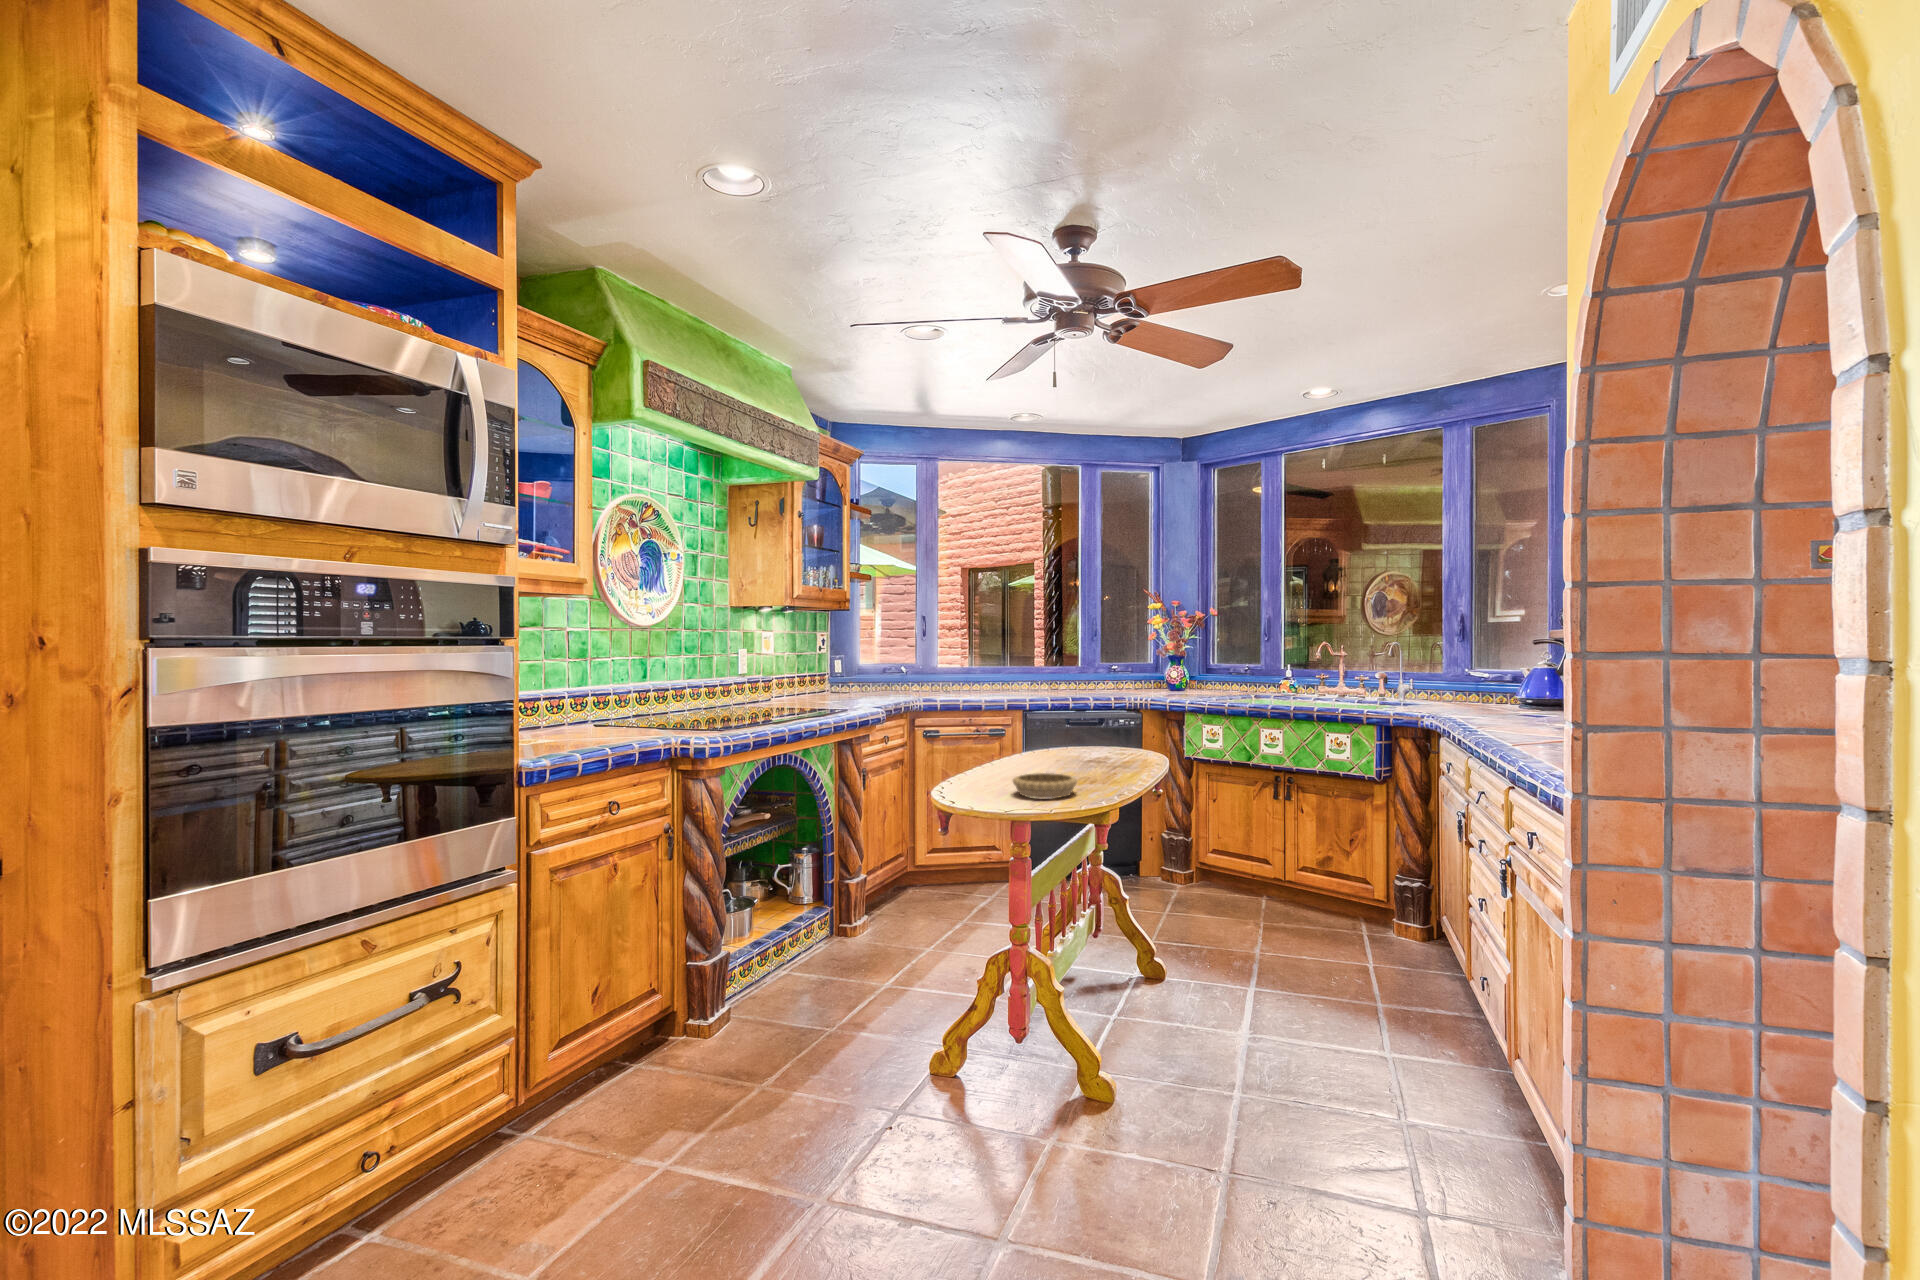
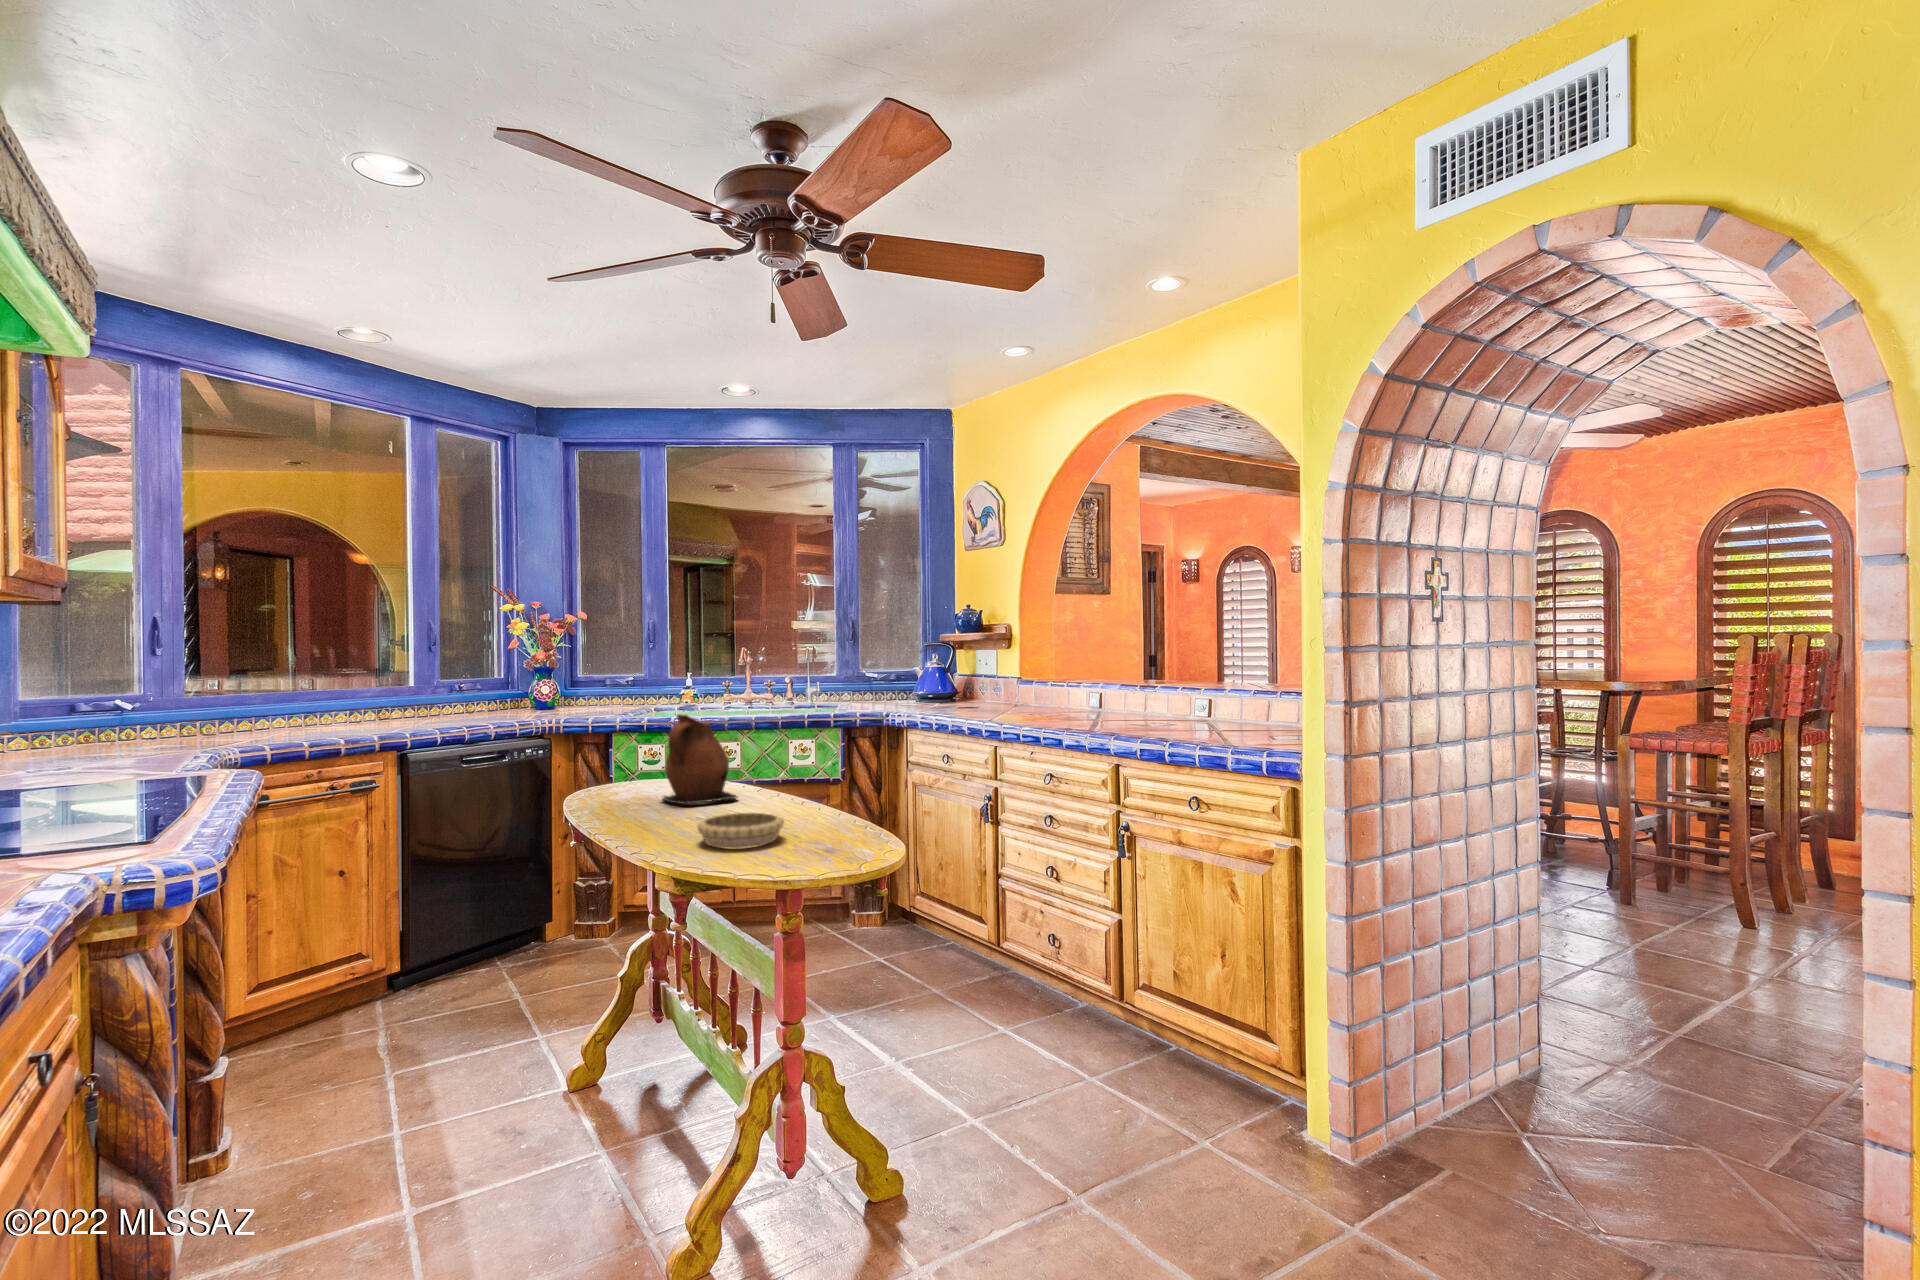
ceramic pitcher: none [1074,696,1135,769] -> present [664,714,737,804]

